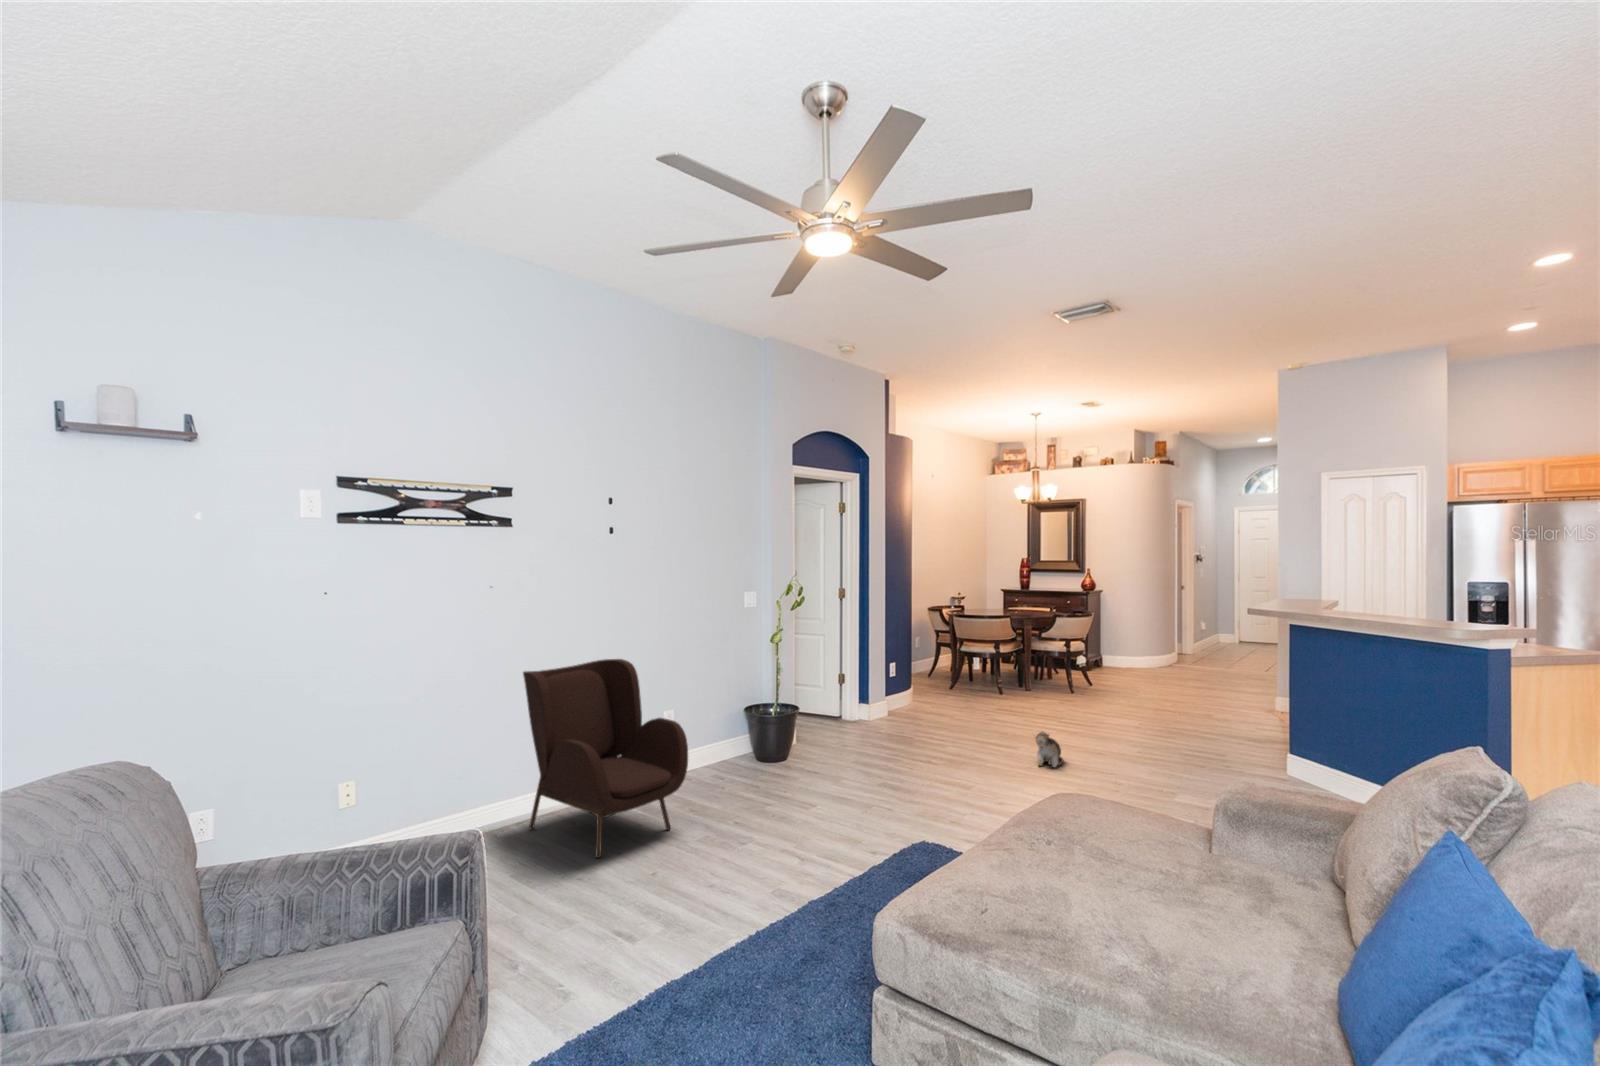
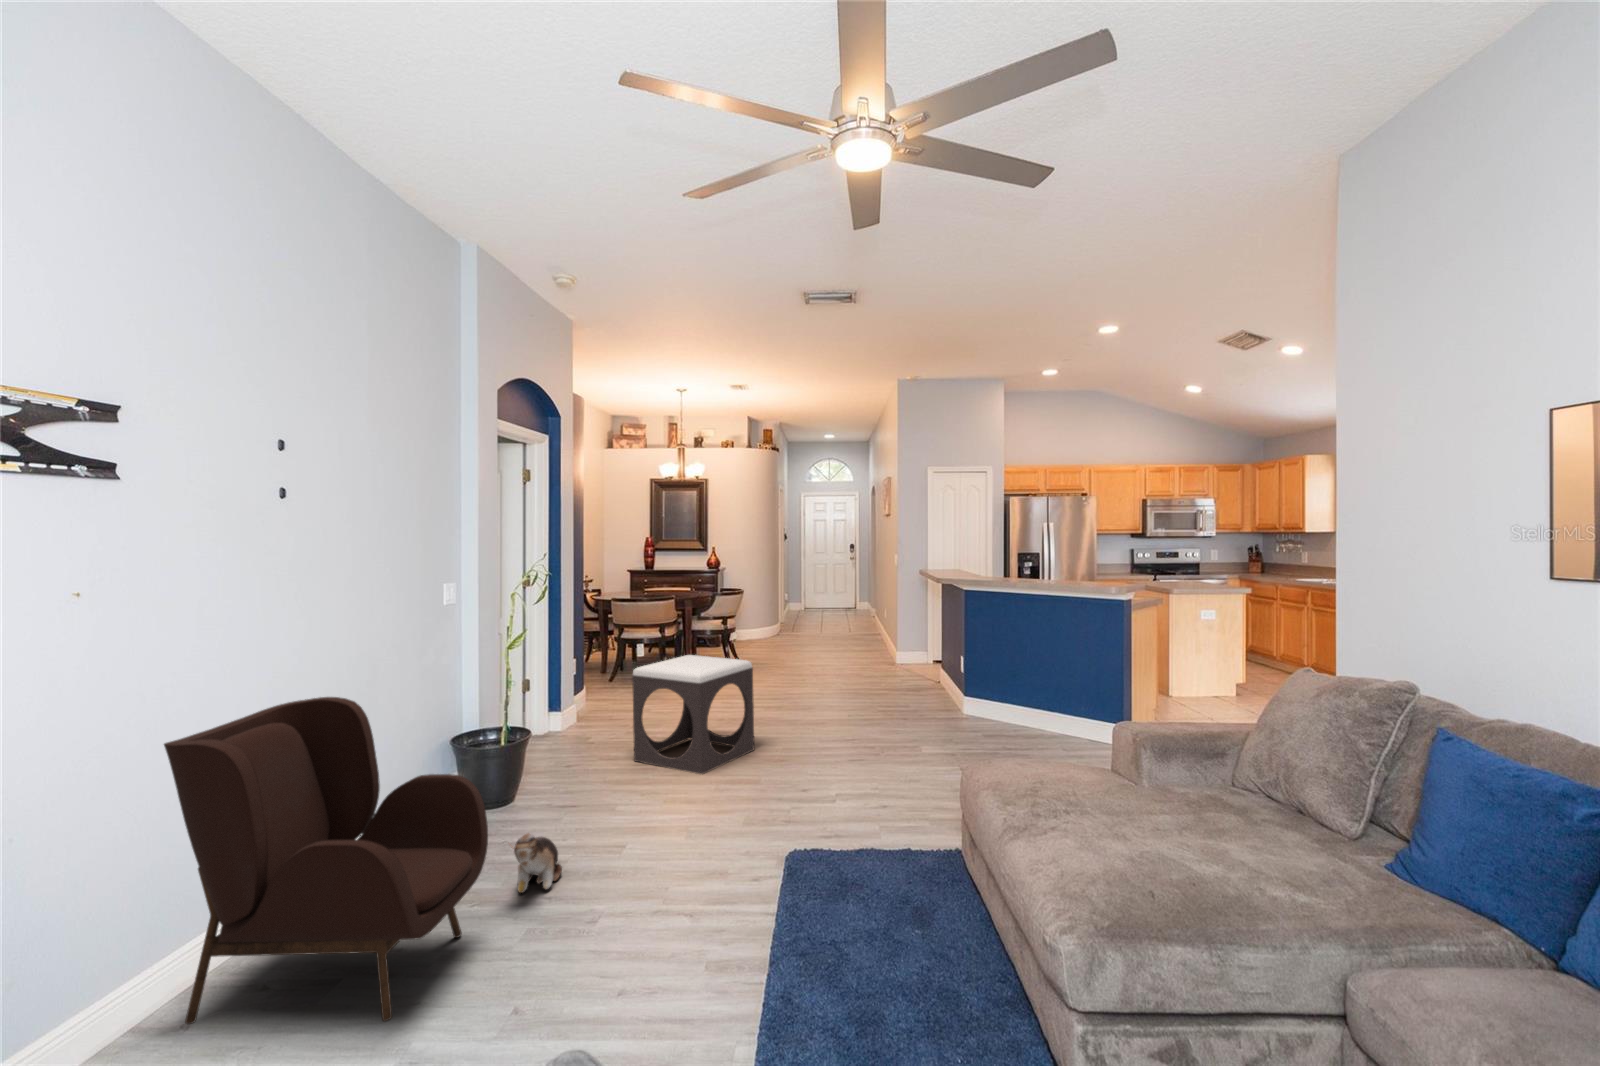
footstool: none [892,668,1000,774] -> present [632,655,754,774]
plush toy: present [1036,732,1063,767] -> present [513,833,562,893]

